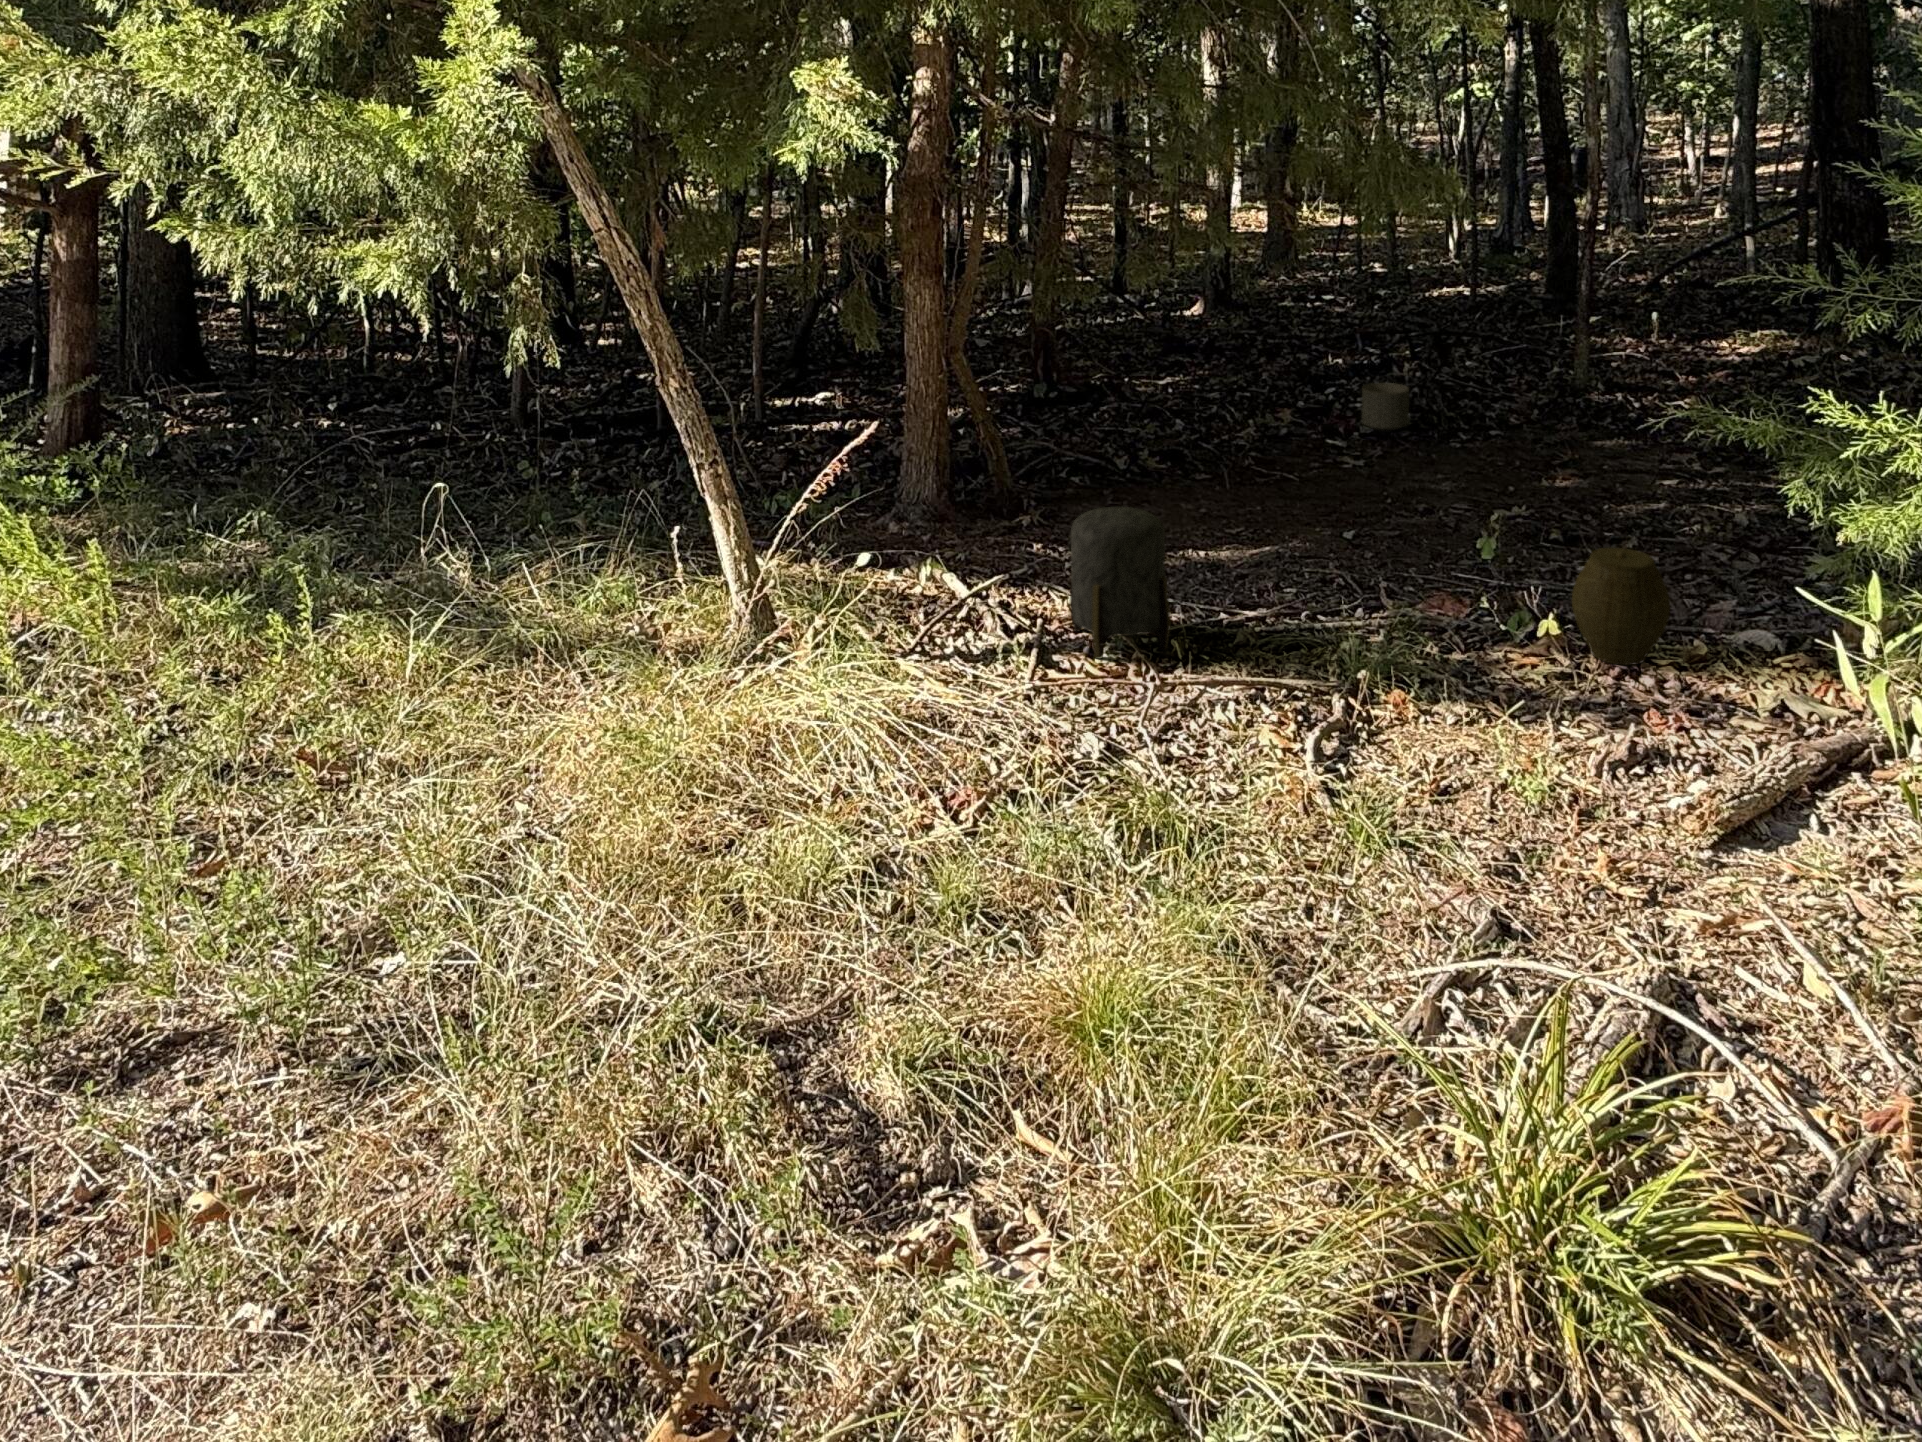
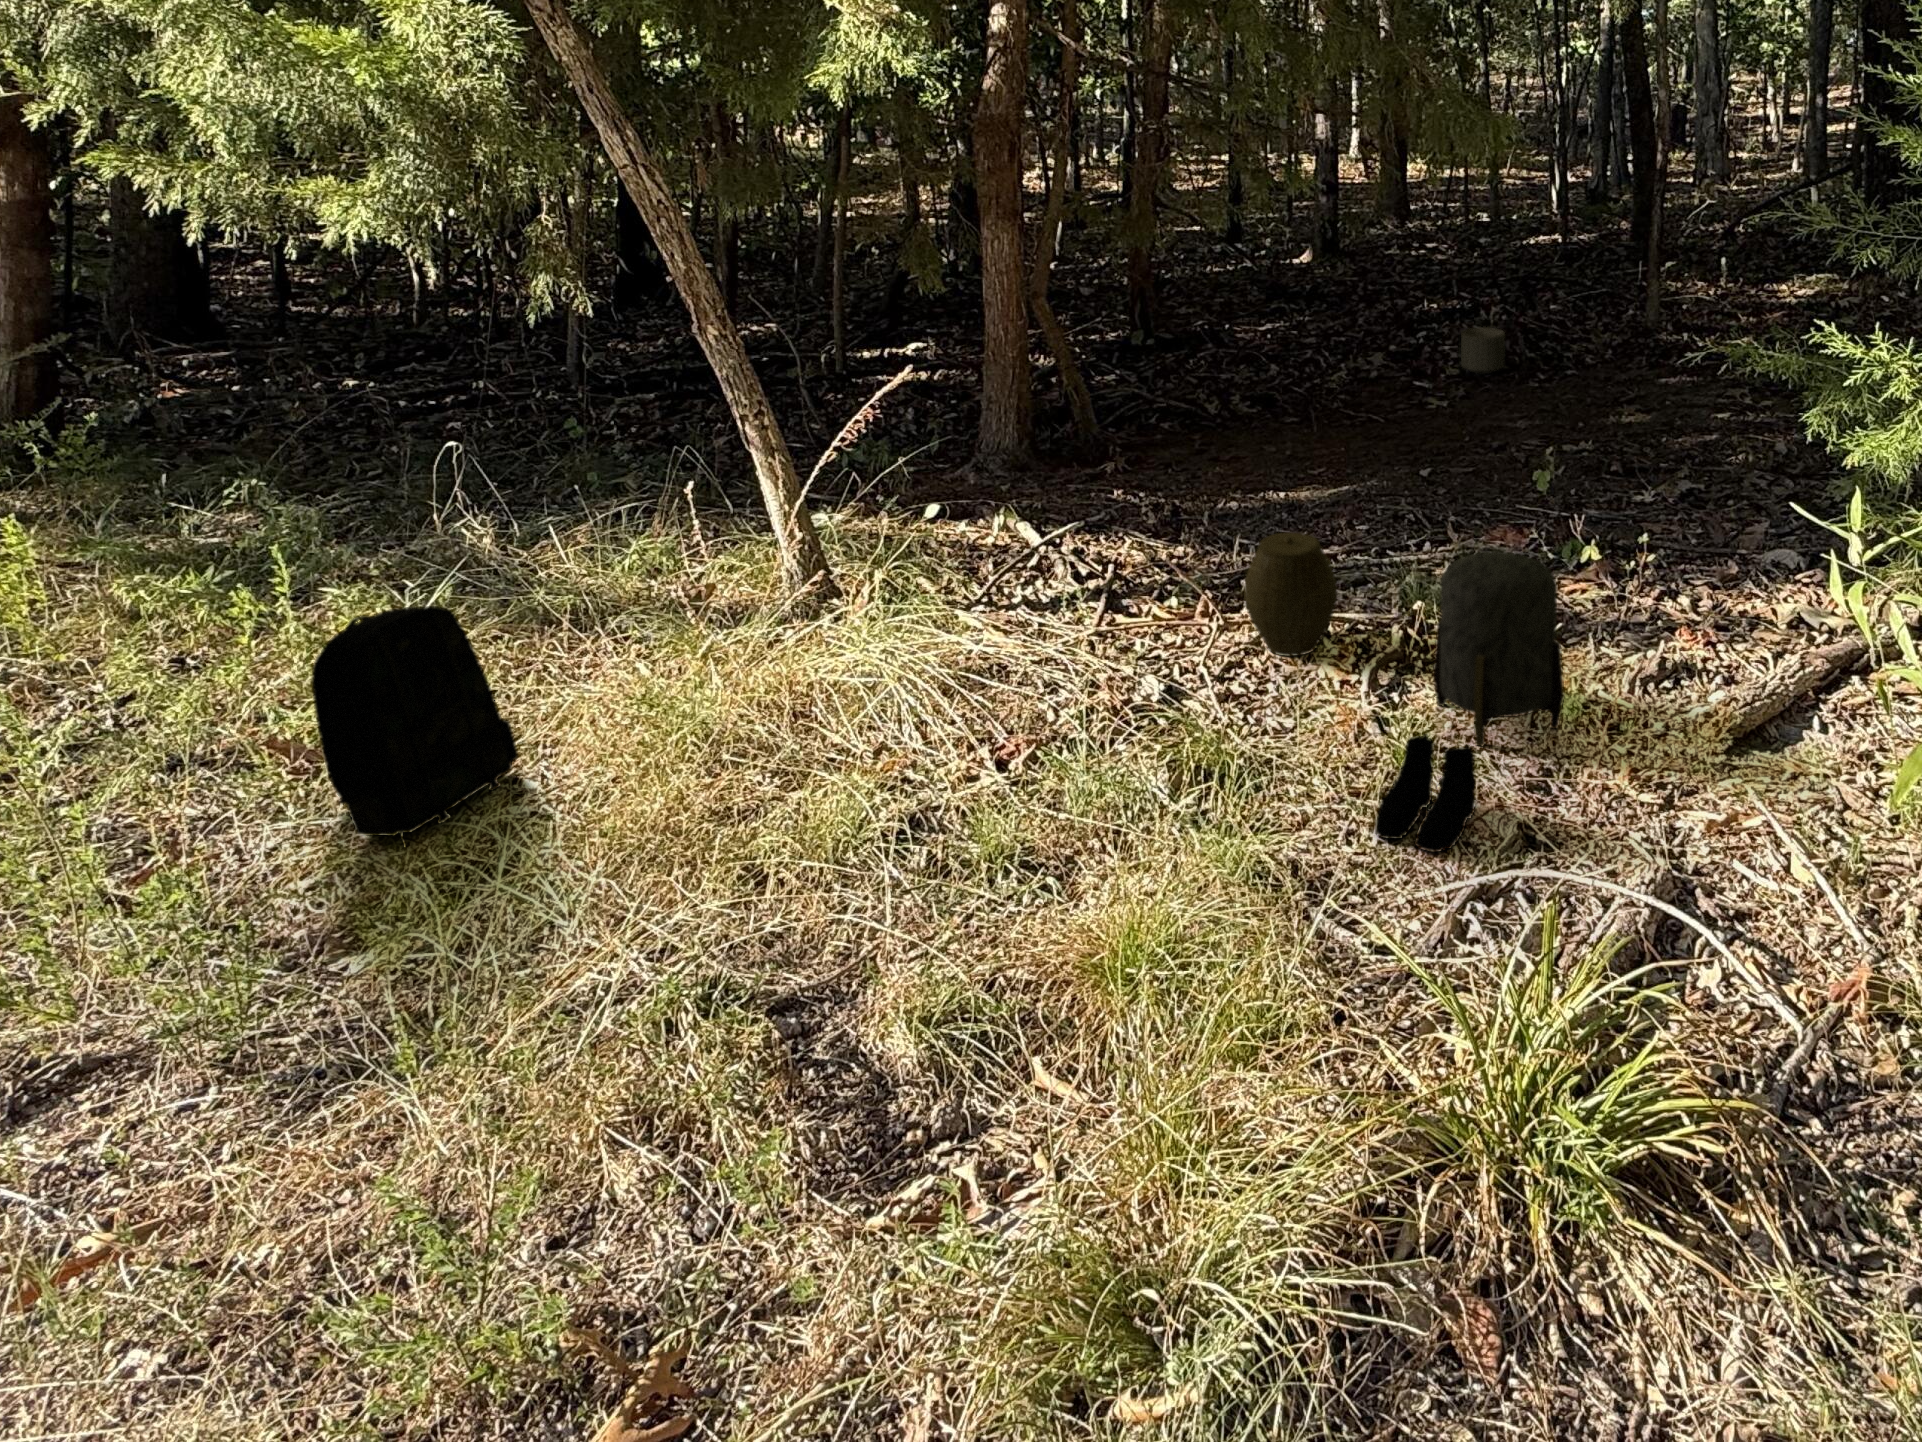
stool: present [1069,507,1171,659] -> present [1432,552,1565,746]
woven basket: present [1572,548,1670,665] -> present [1244,532,1338,656]
backpack: none [343,636,510,859] -> present [312,606,519,847]
boots: none [1336,810,1442,935] -> present [1375,734,1476,852]

